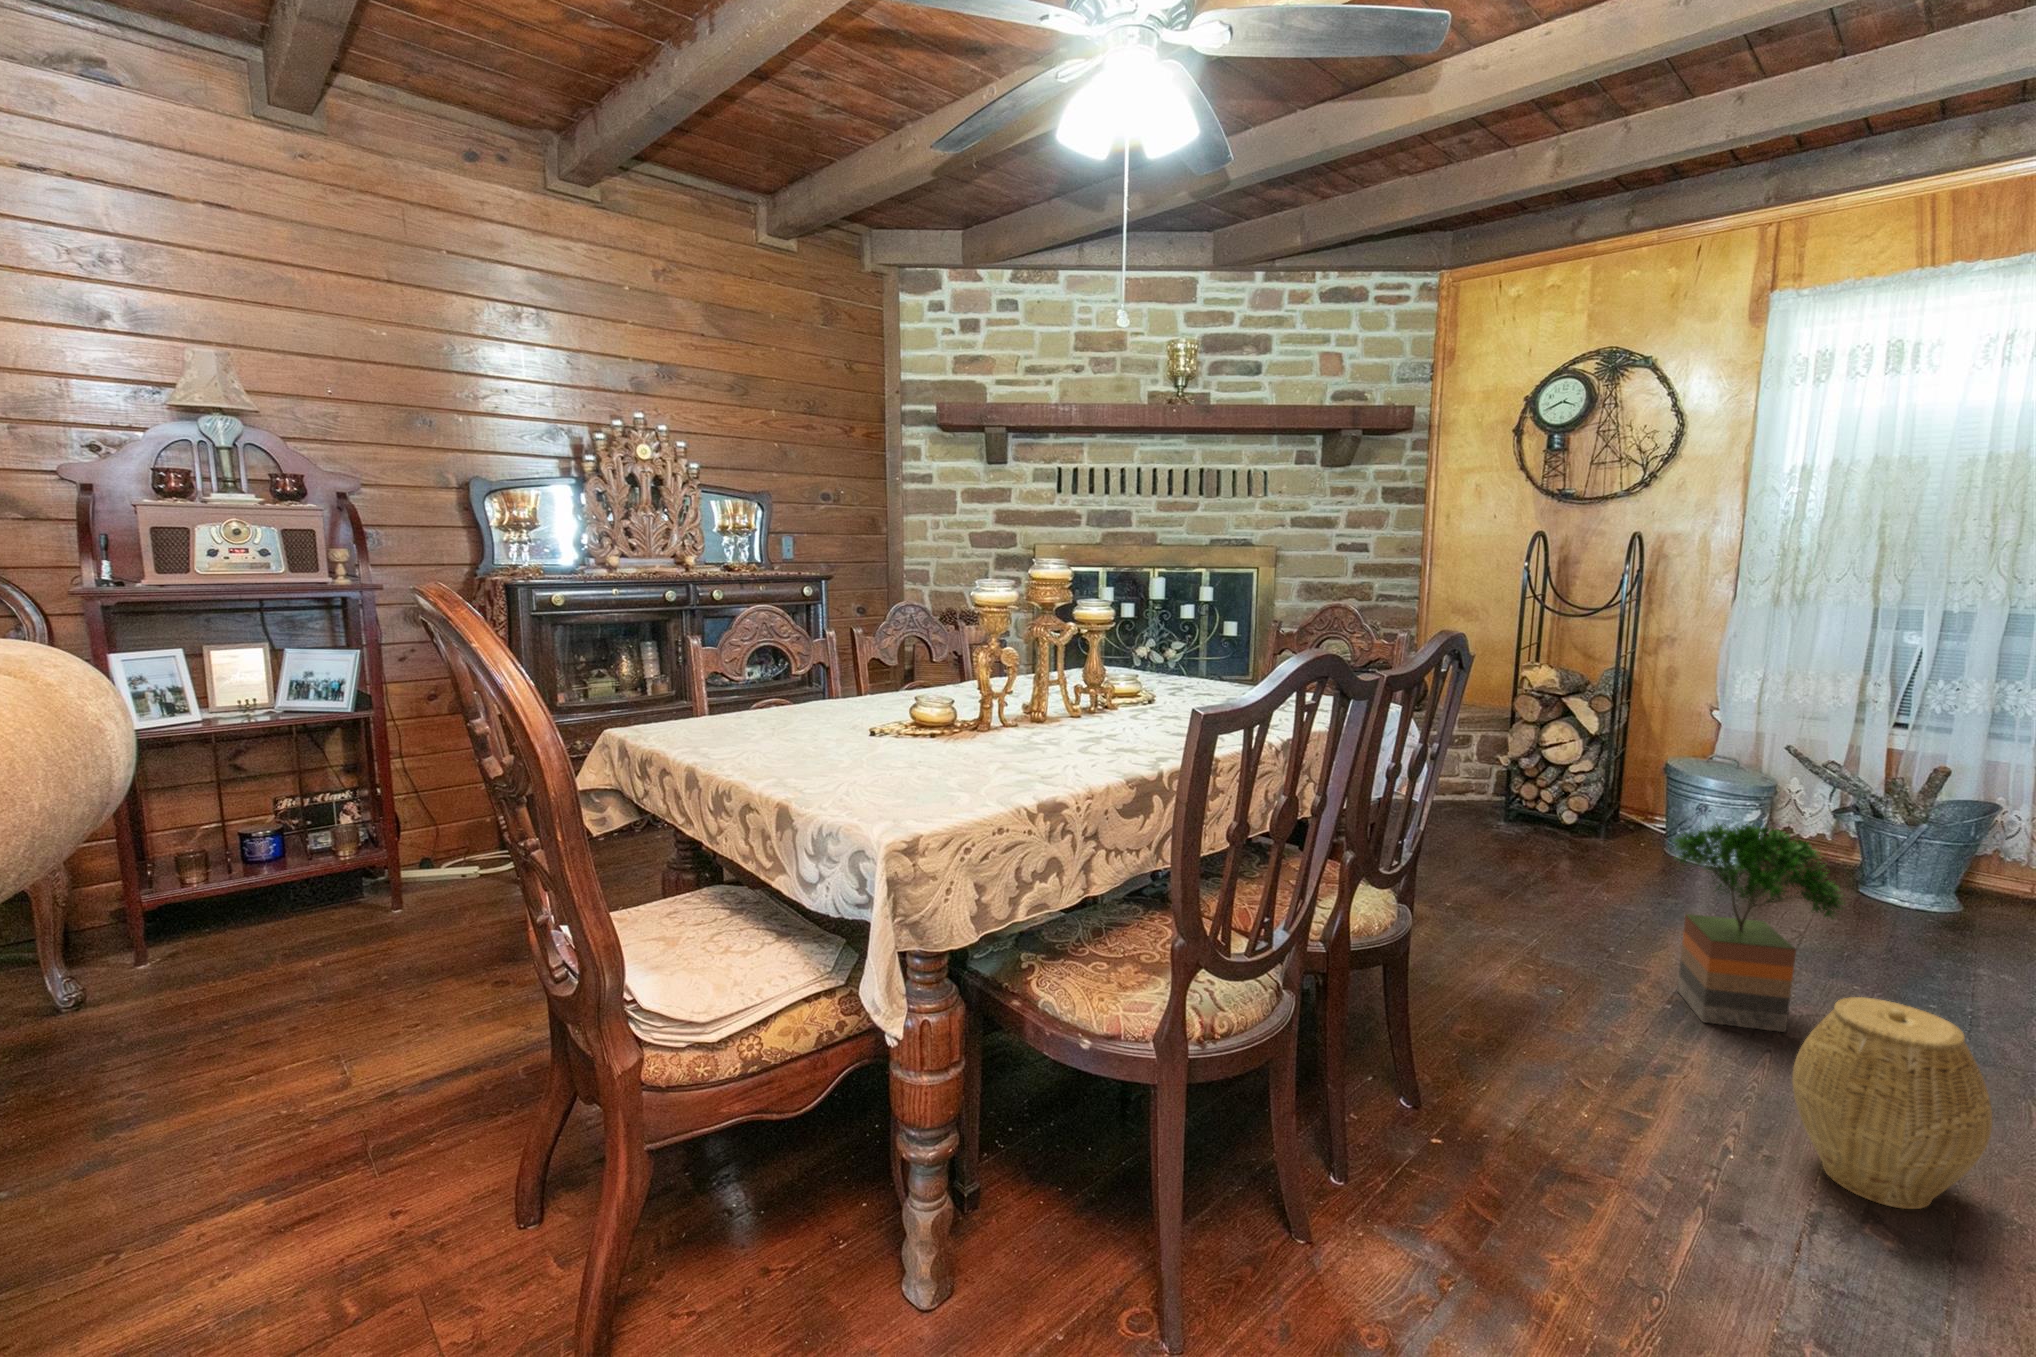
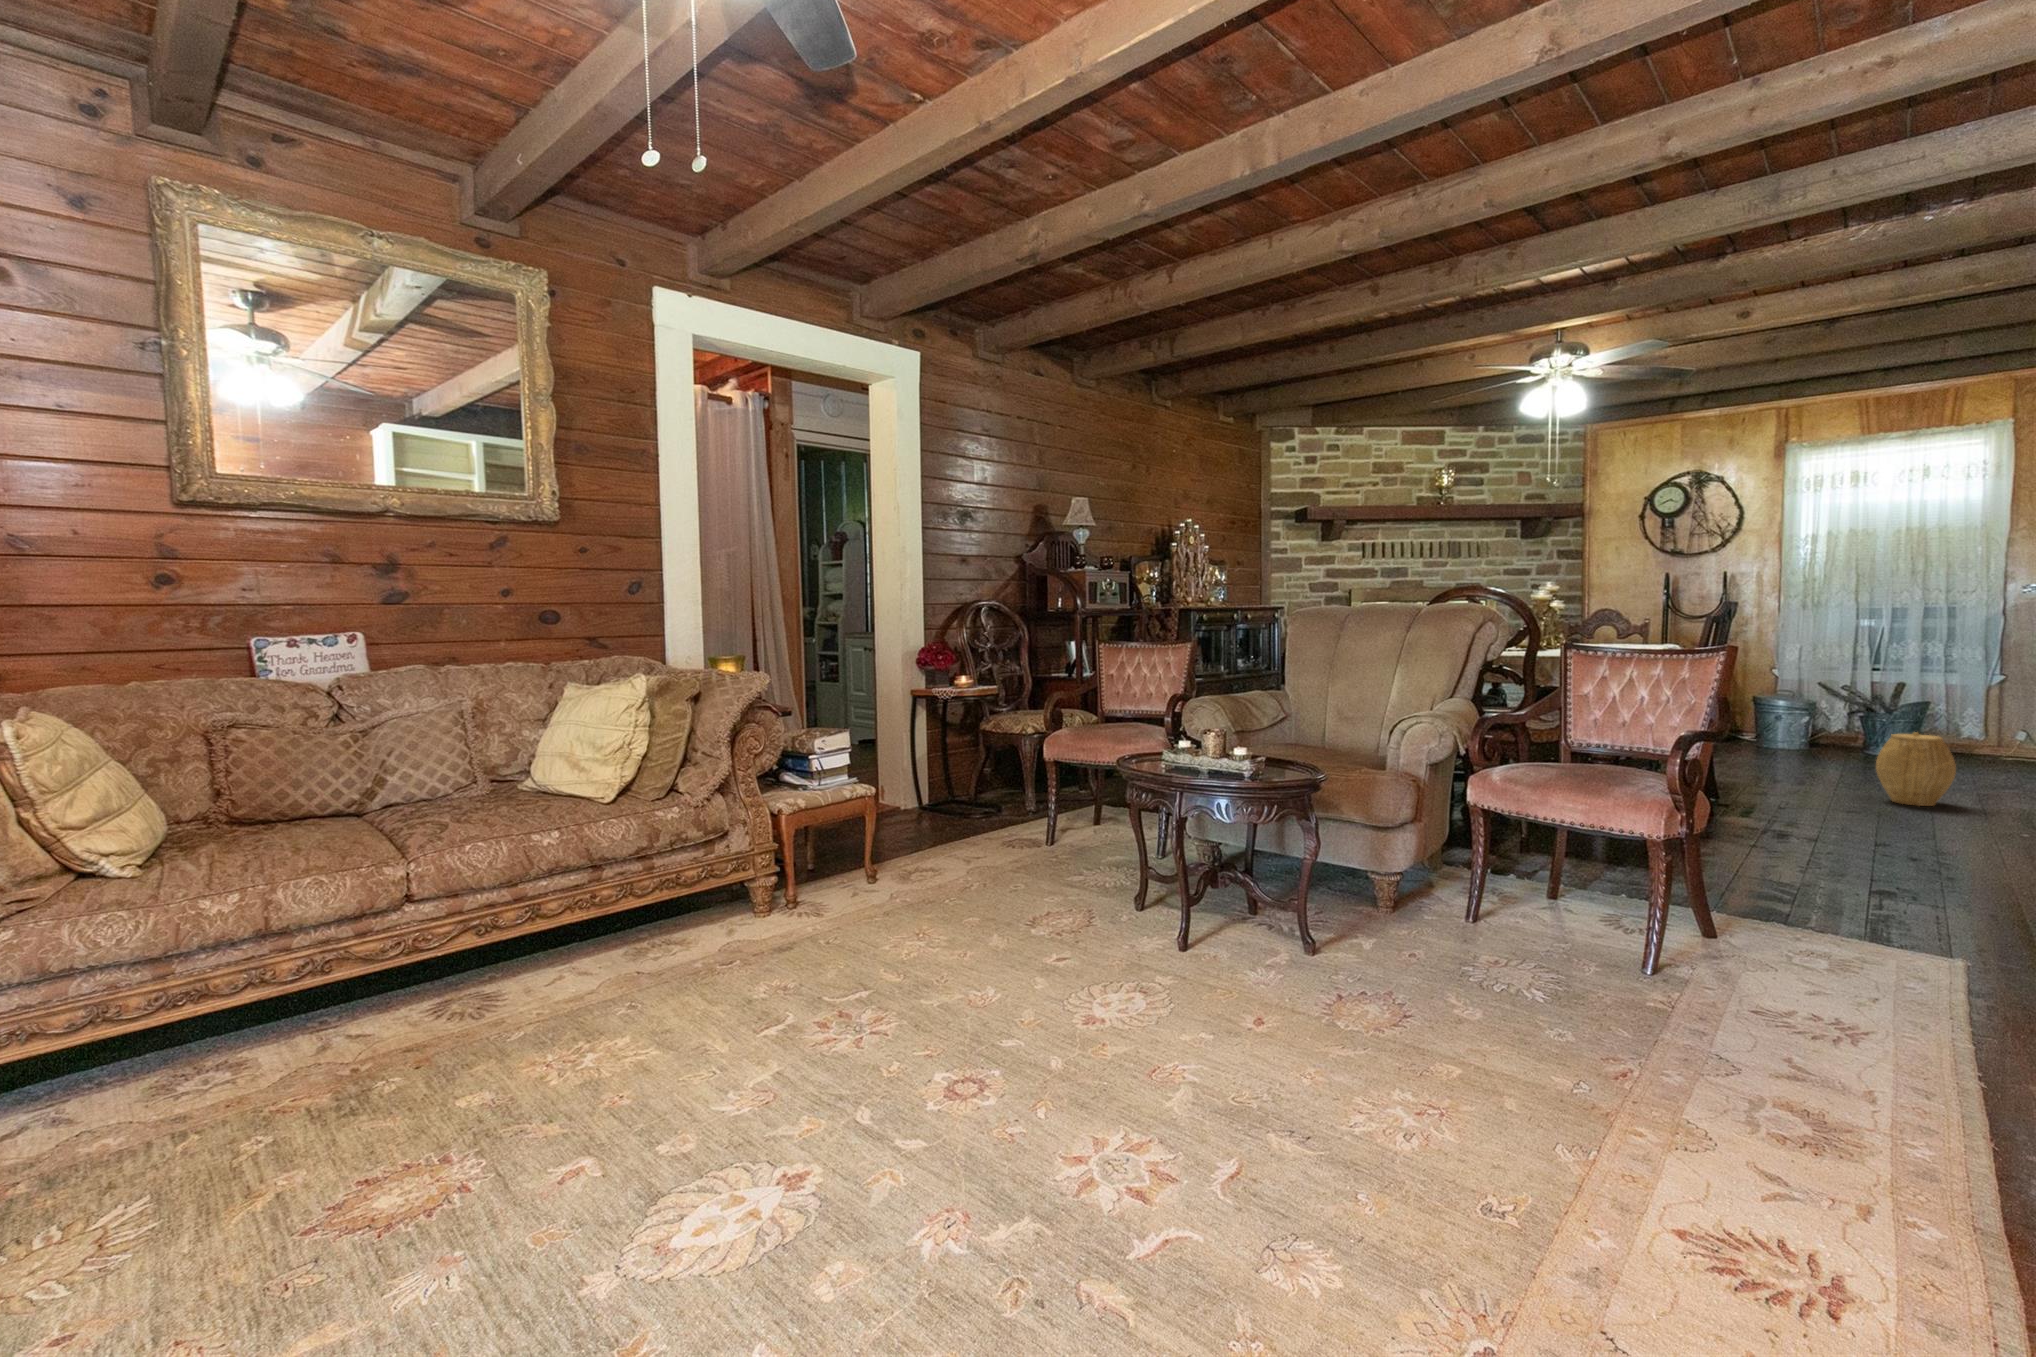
potted tree: present [1674,823,1844,1032] -> none [1793,690,1881,780]

